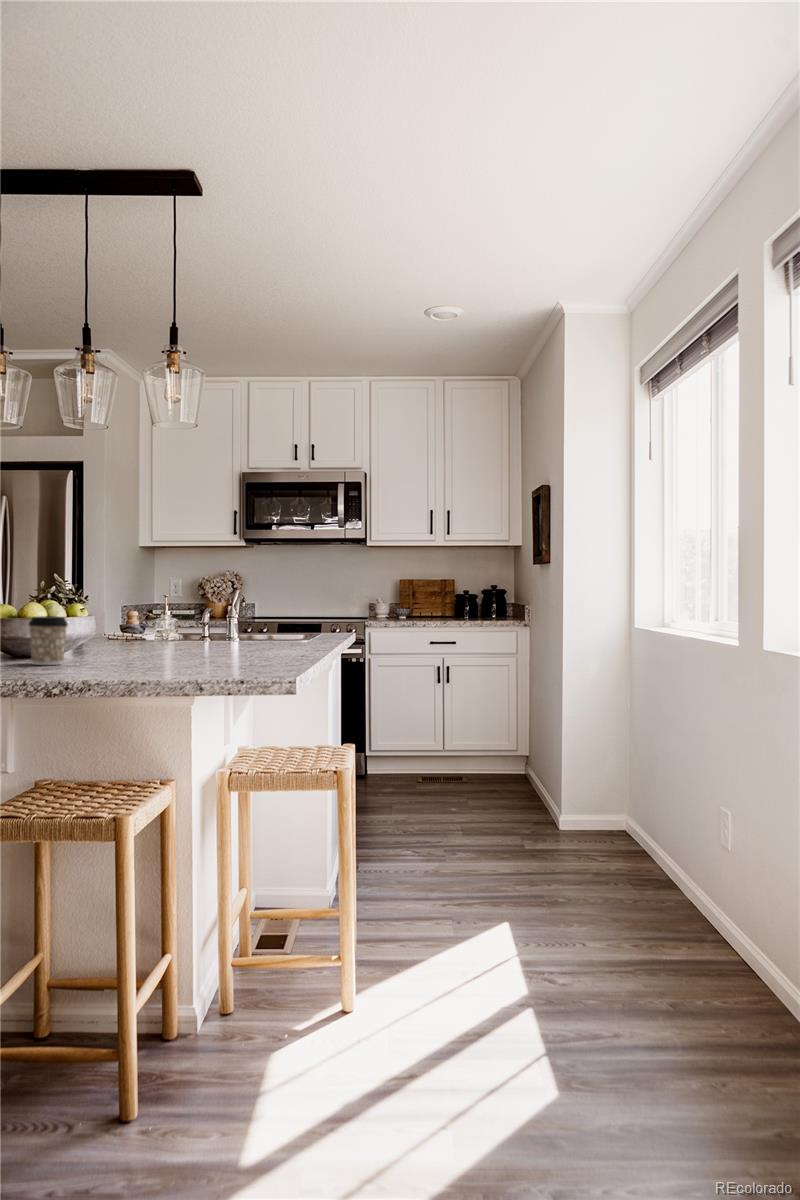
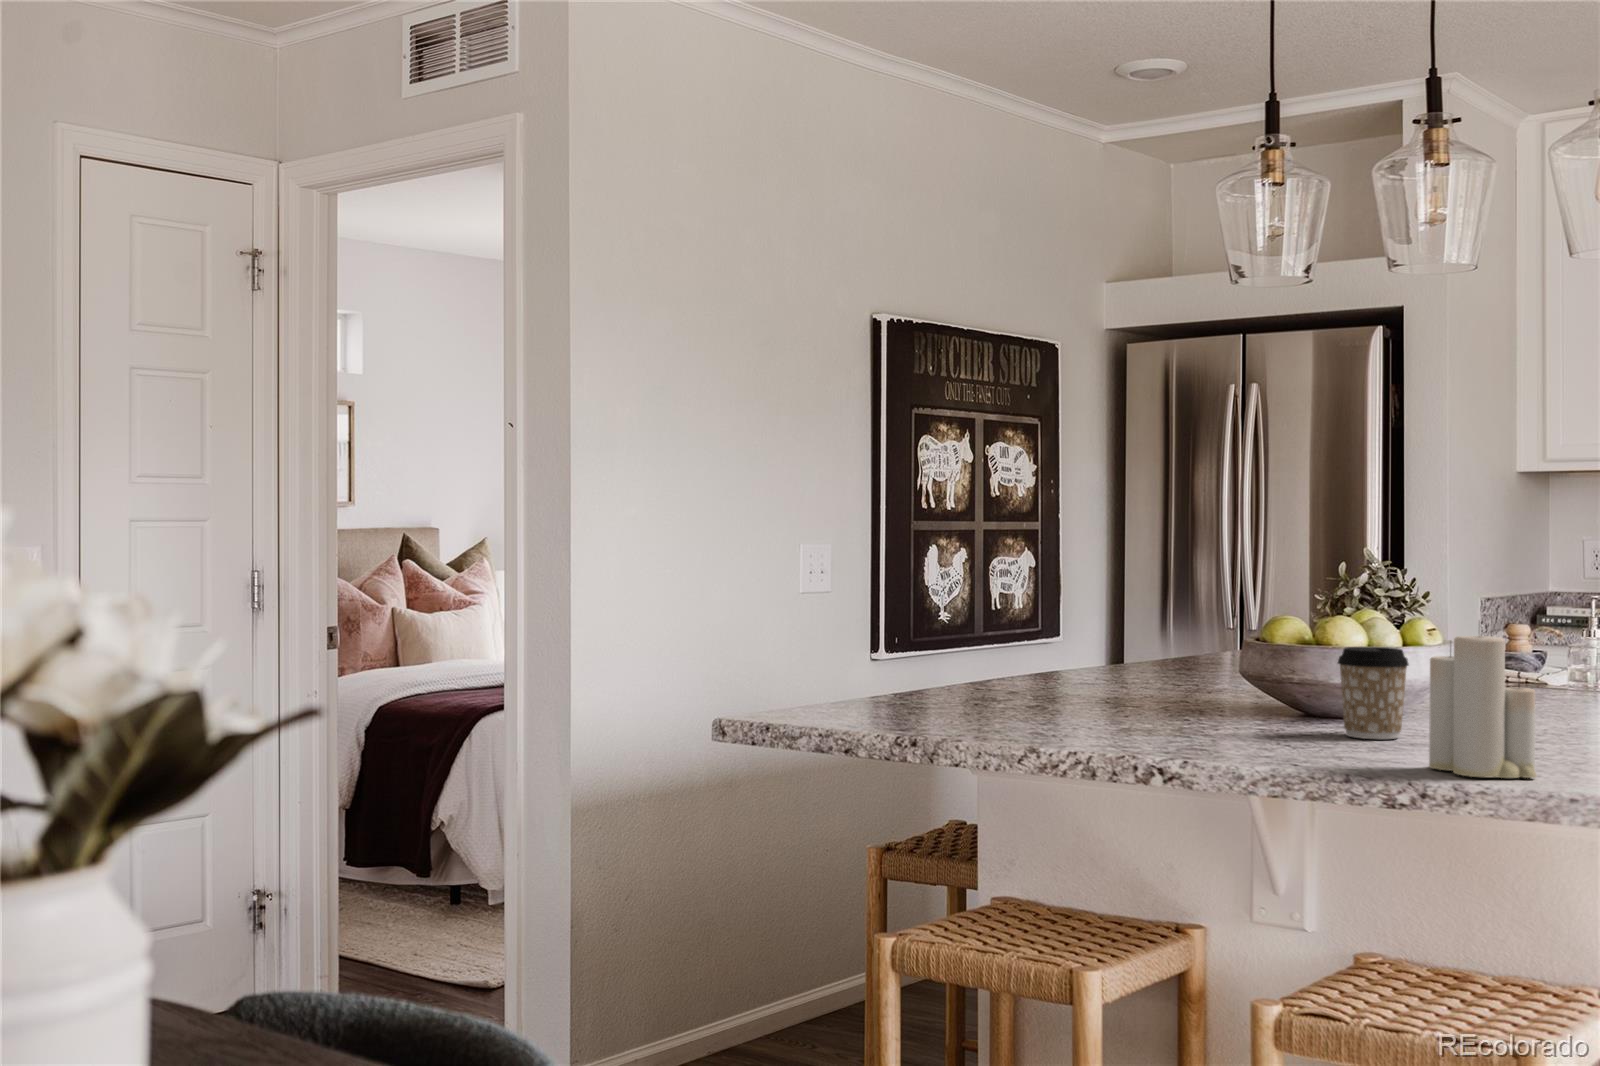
candle: none [73,596,128,678] -> present [1429,635,1536,778]

